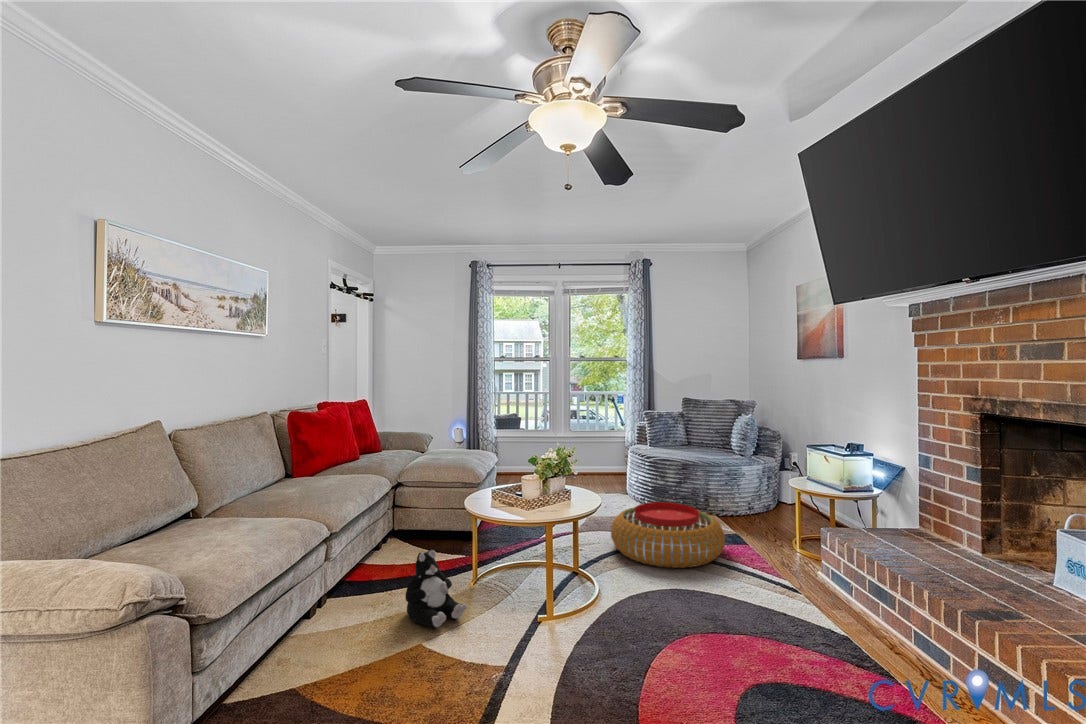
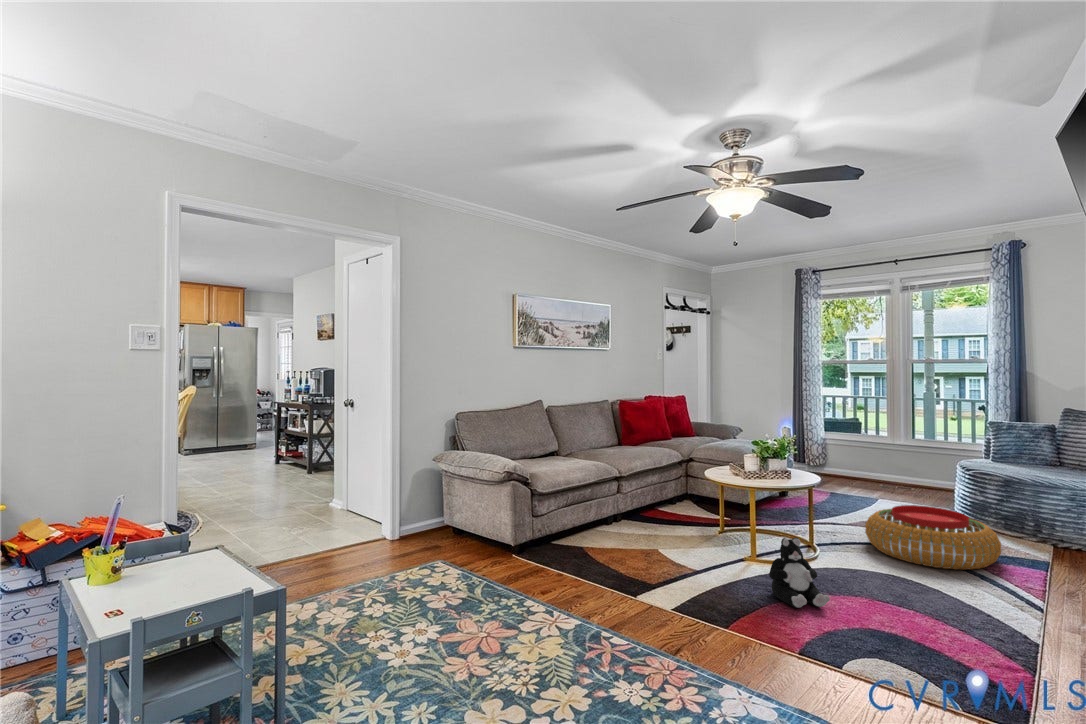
plush toy: present [406,549,467,627] -> present [769,538,830,608]

